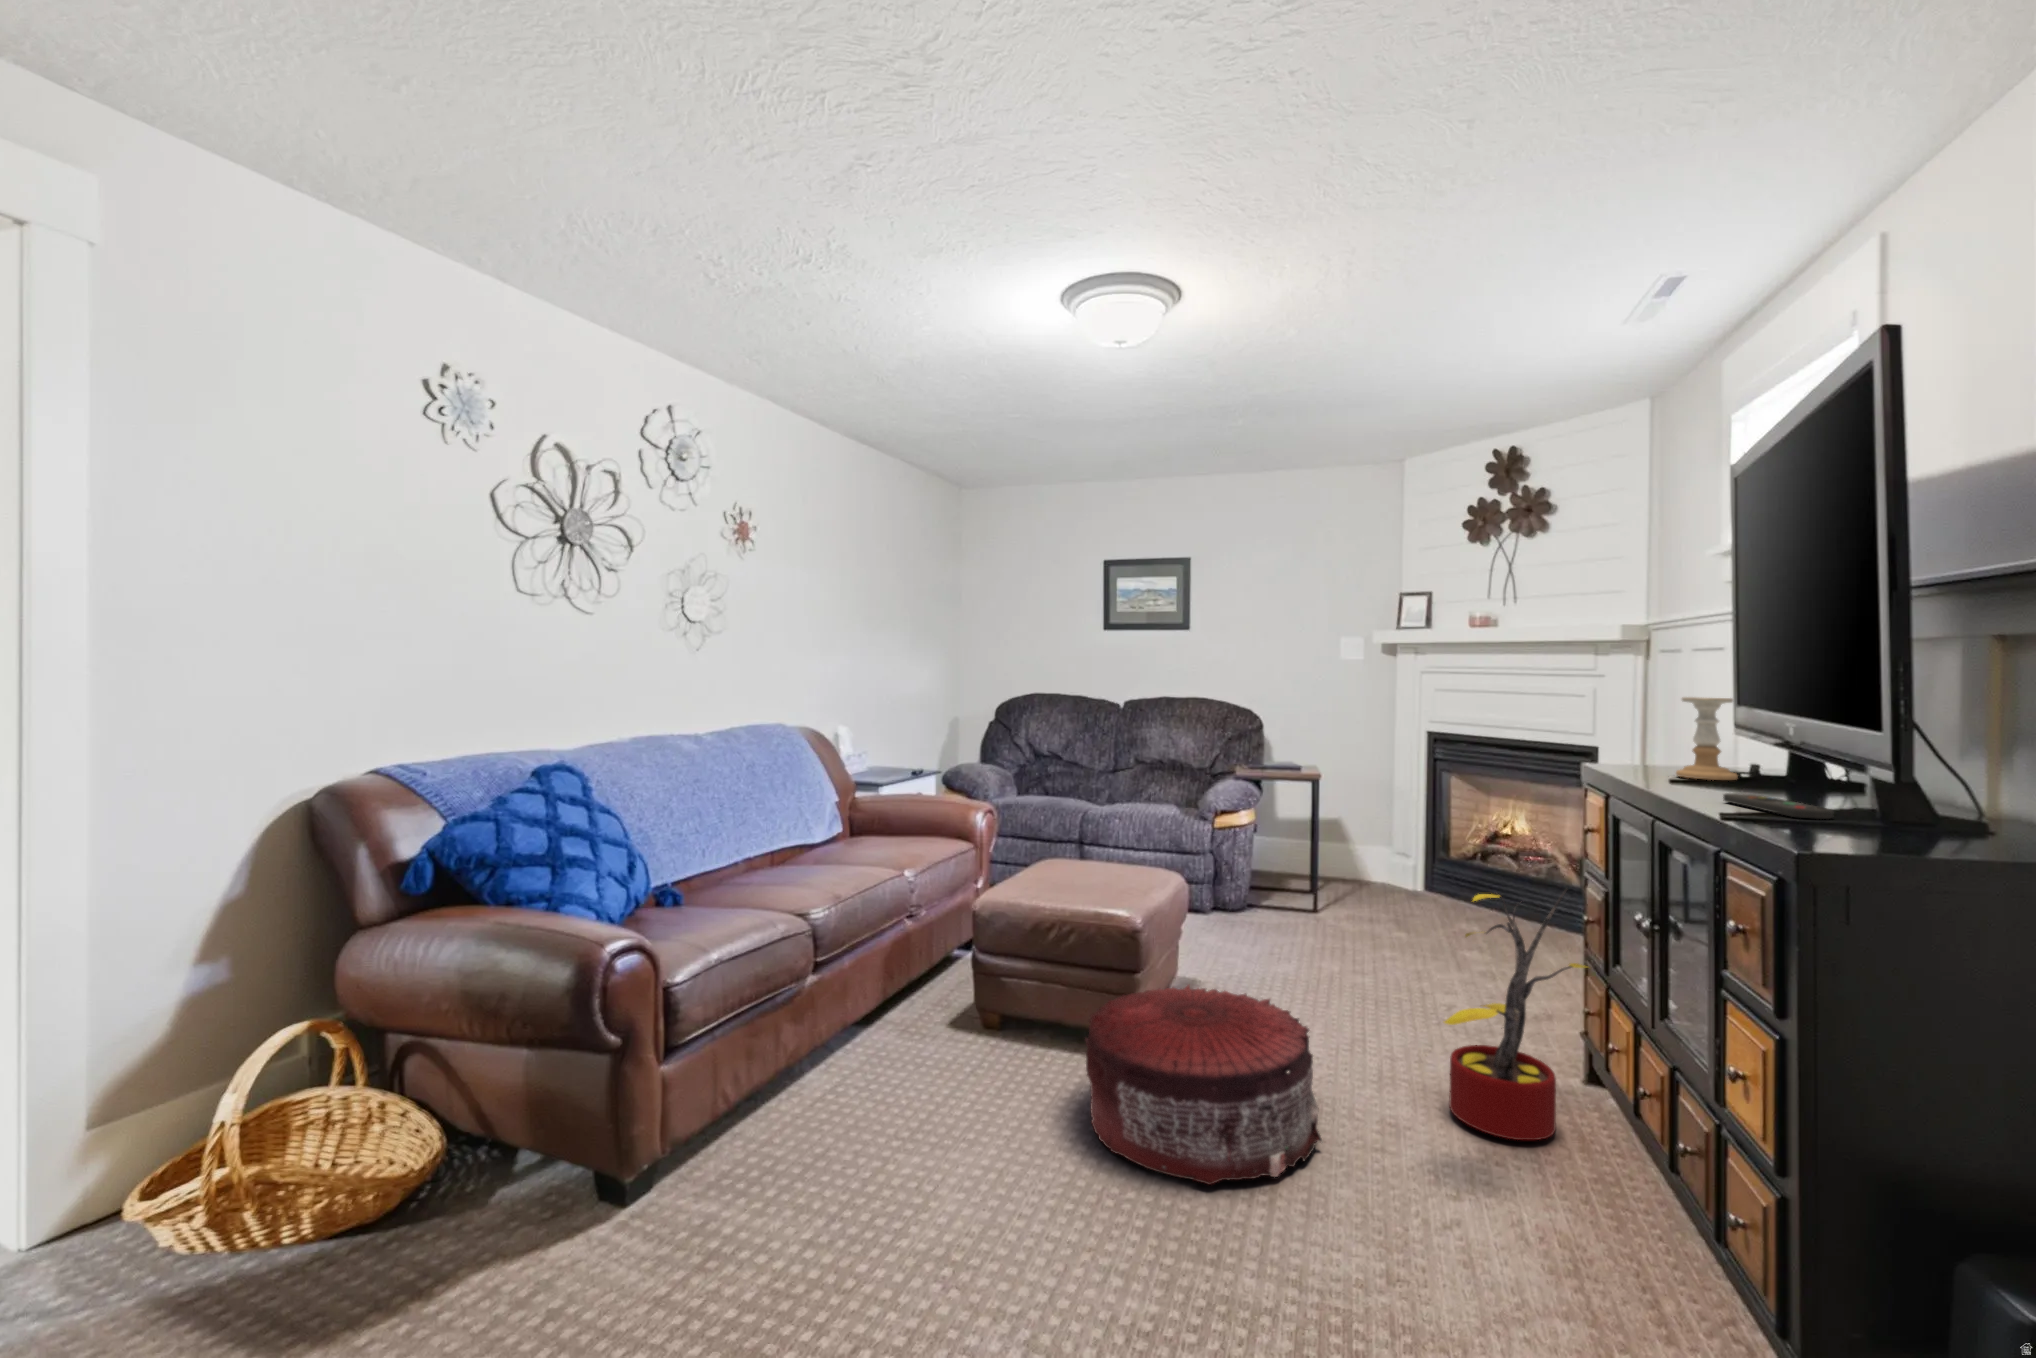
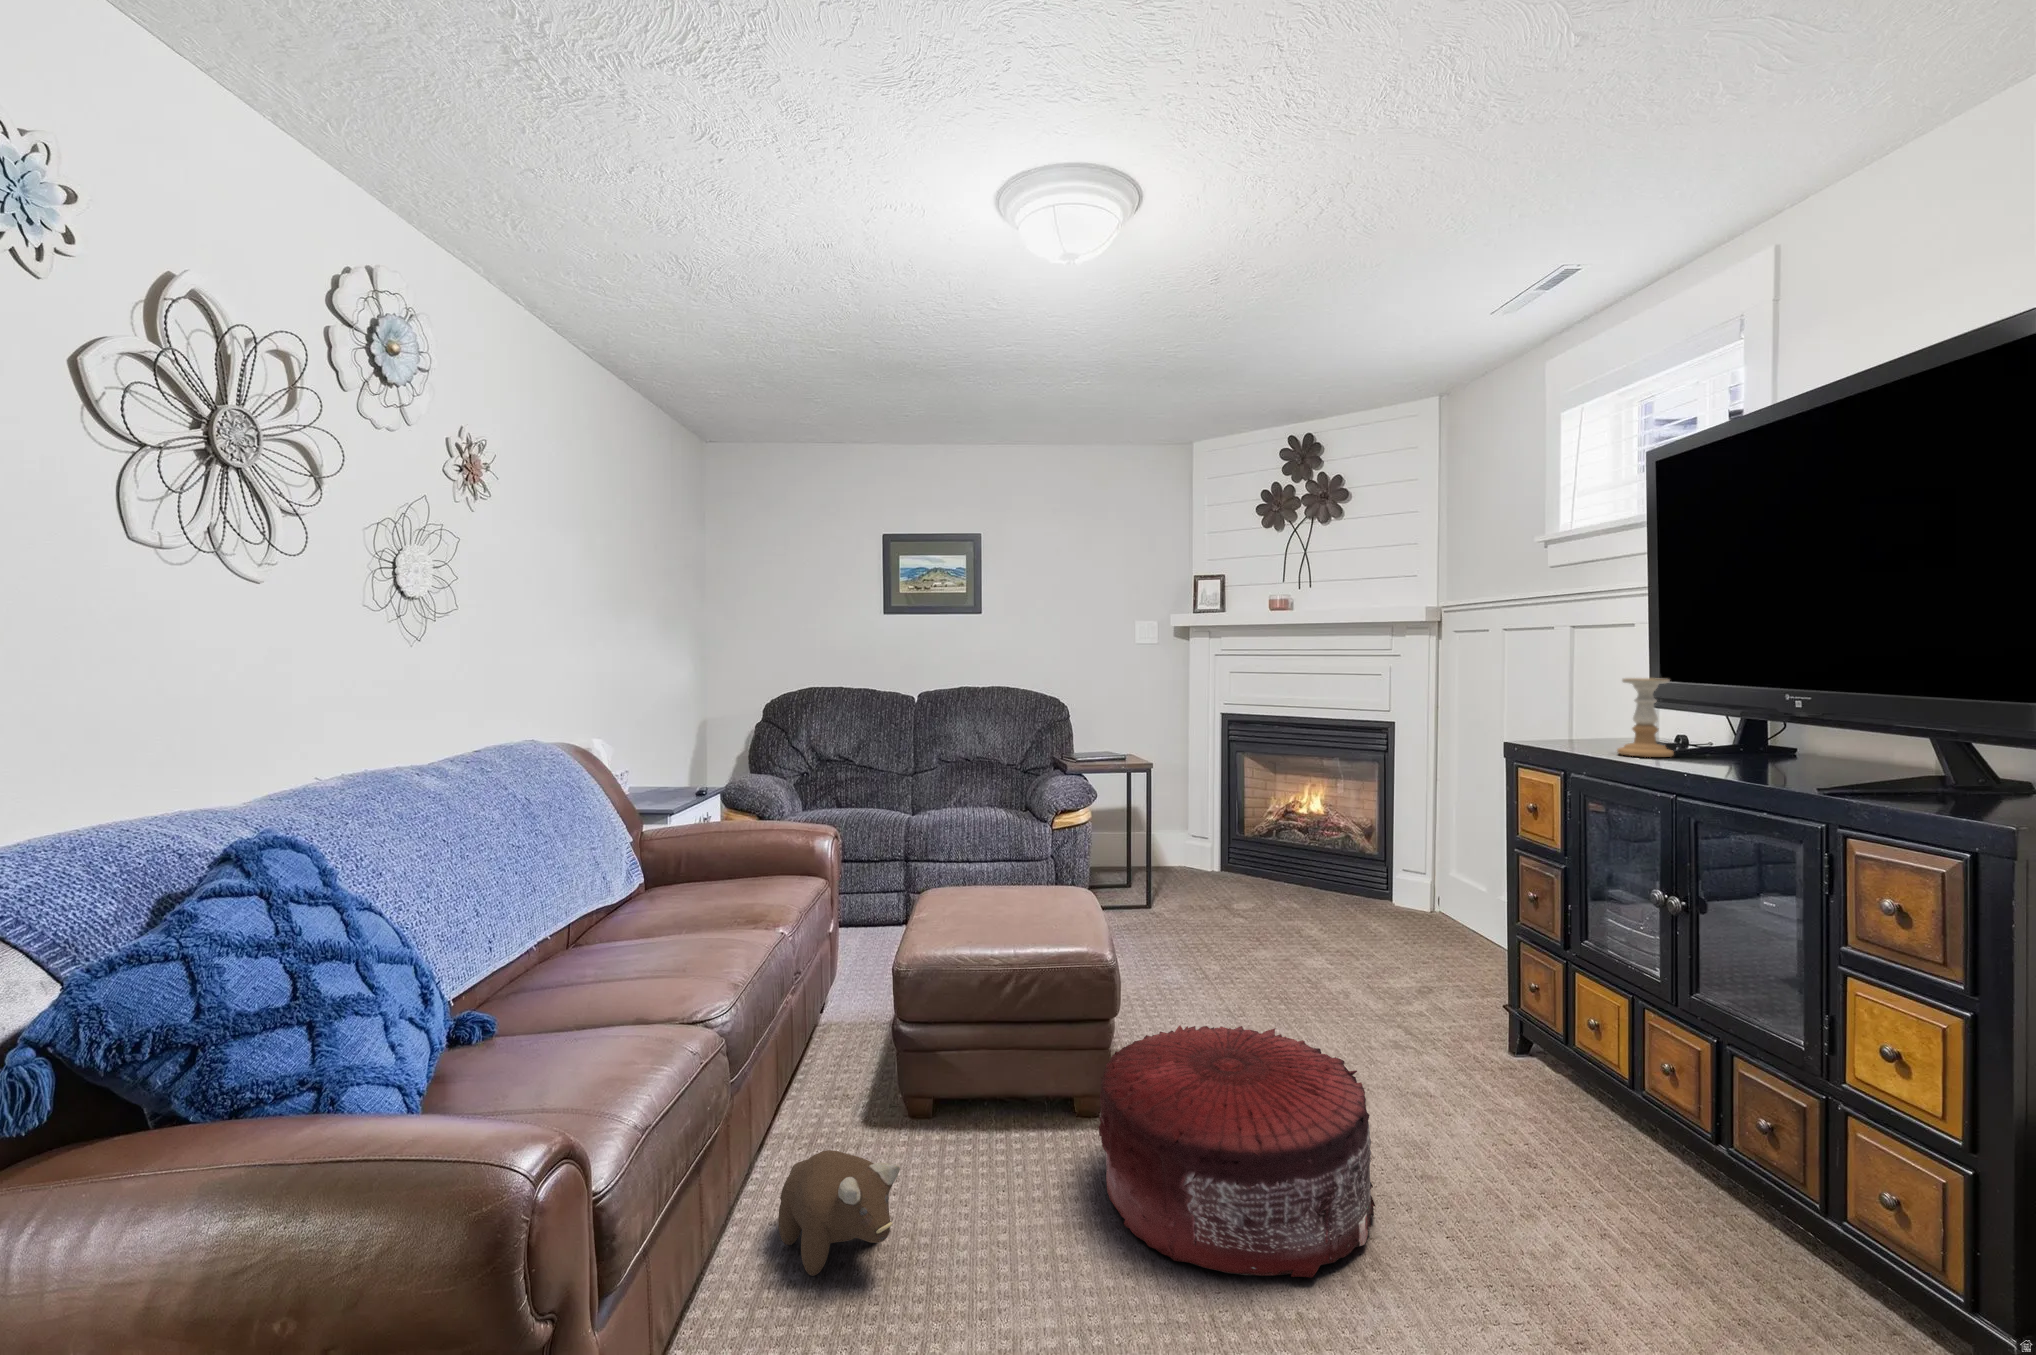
remote control: present [1723,793,1833,819] -> none [1759,773,1899,796]
decorative plant: present [1444,888,1587,1140] -> none [1435,869,1556,1136]
plush toy: none [847,1023,921,1105] -> present [778,1150,900,1276]

